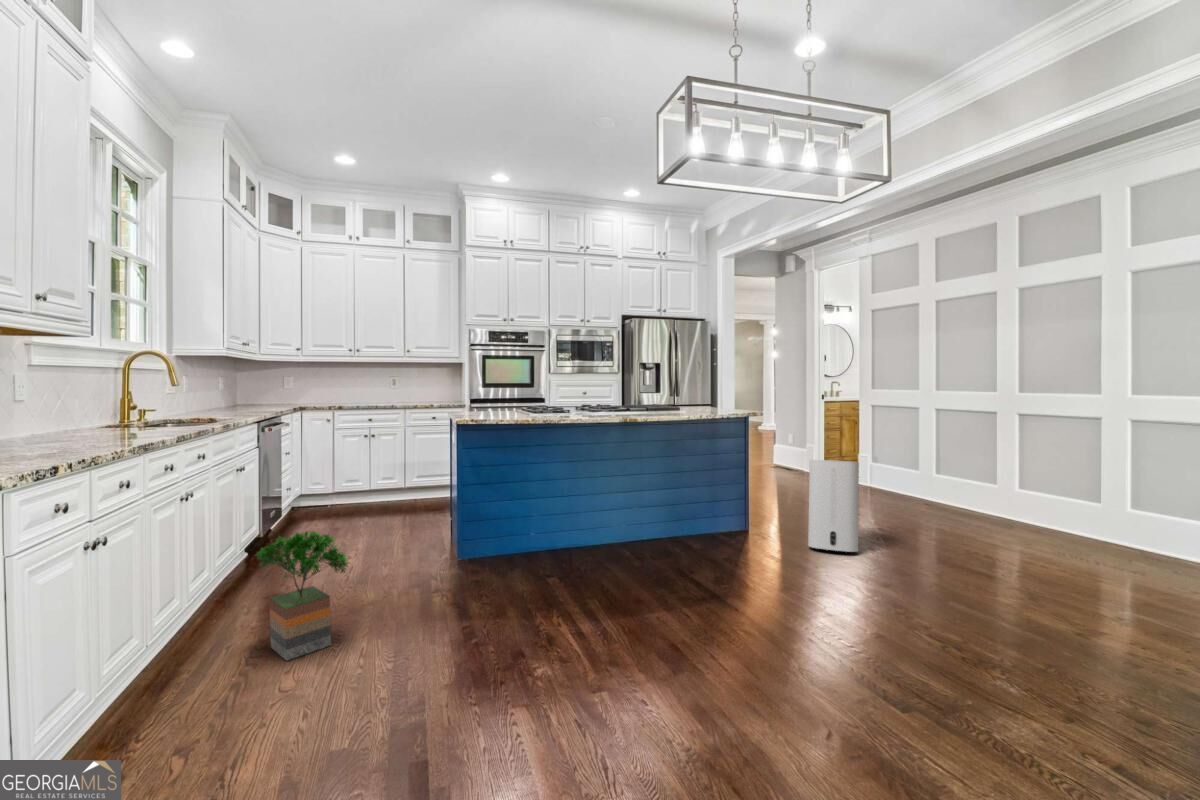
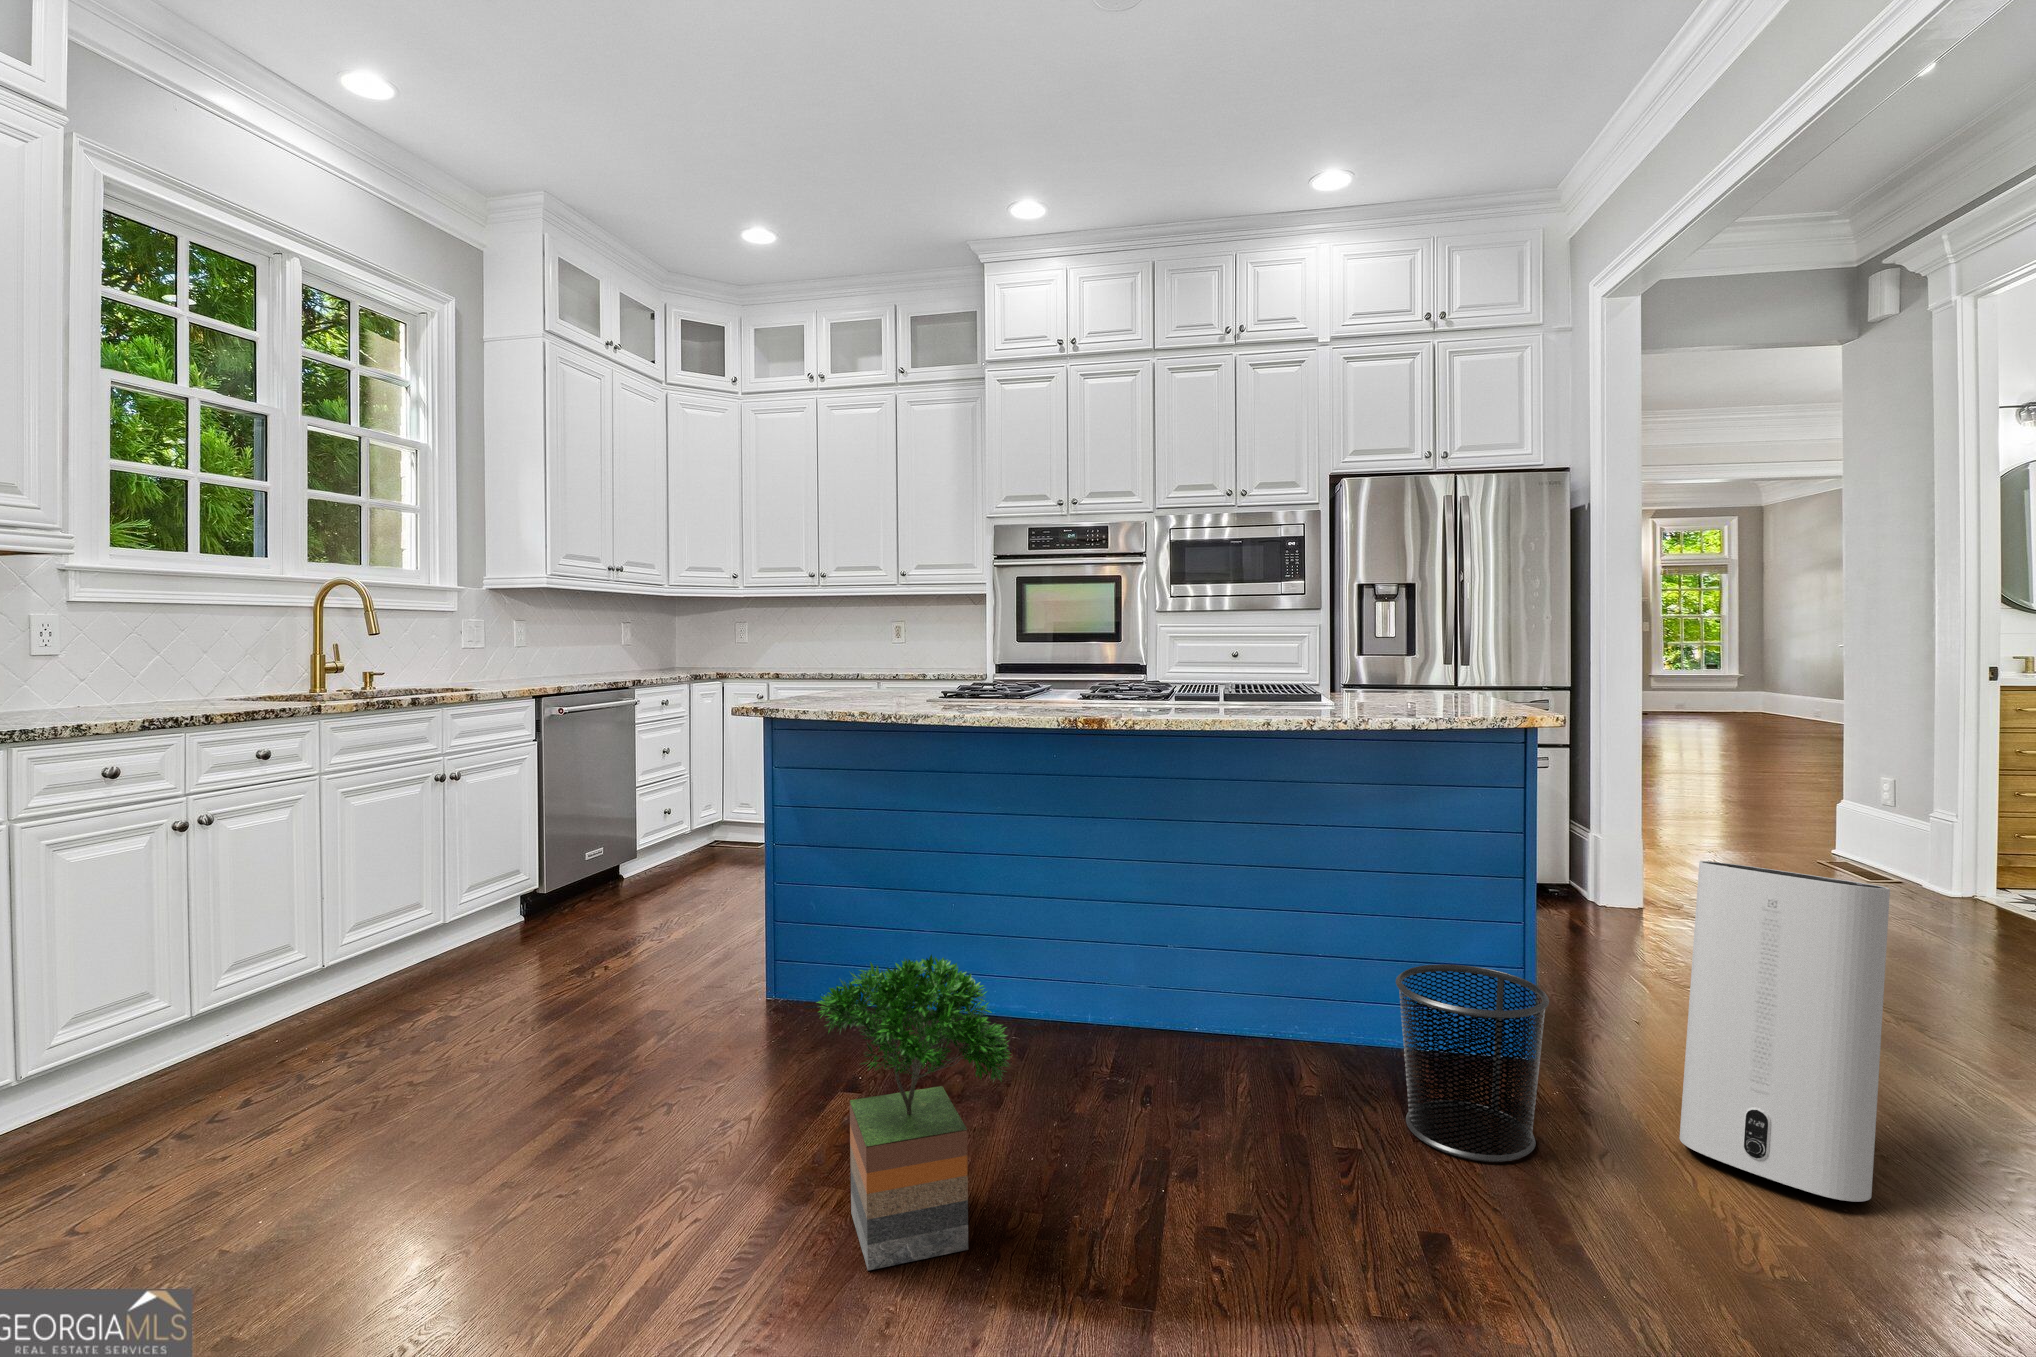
waste bin: none [734,502,782,563] -> present [1396,964,1549,1162]
potted tree: present [257,531,348,661] -> present [816,954,1011,1270]

